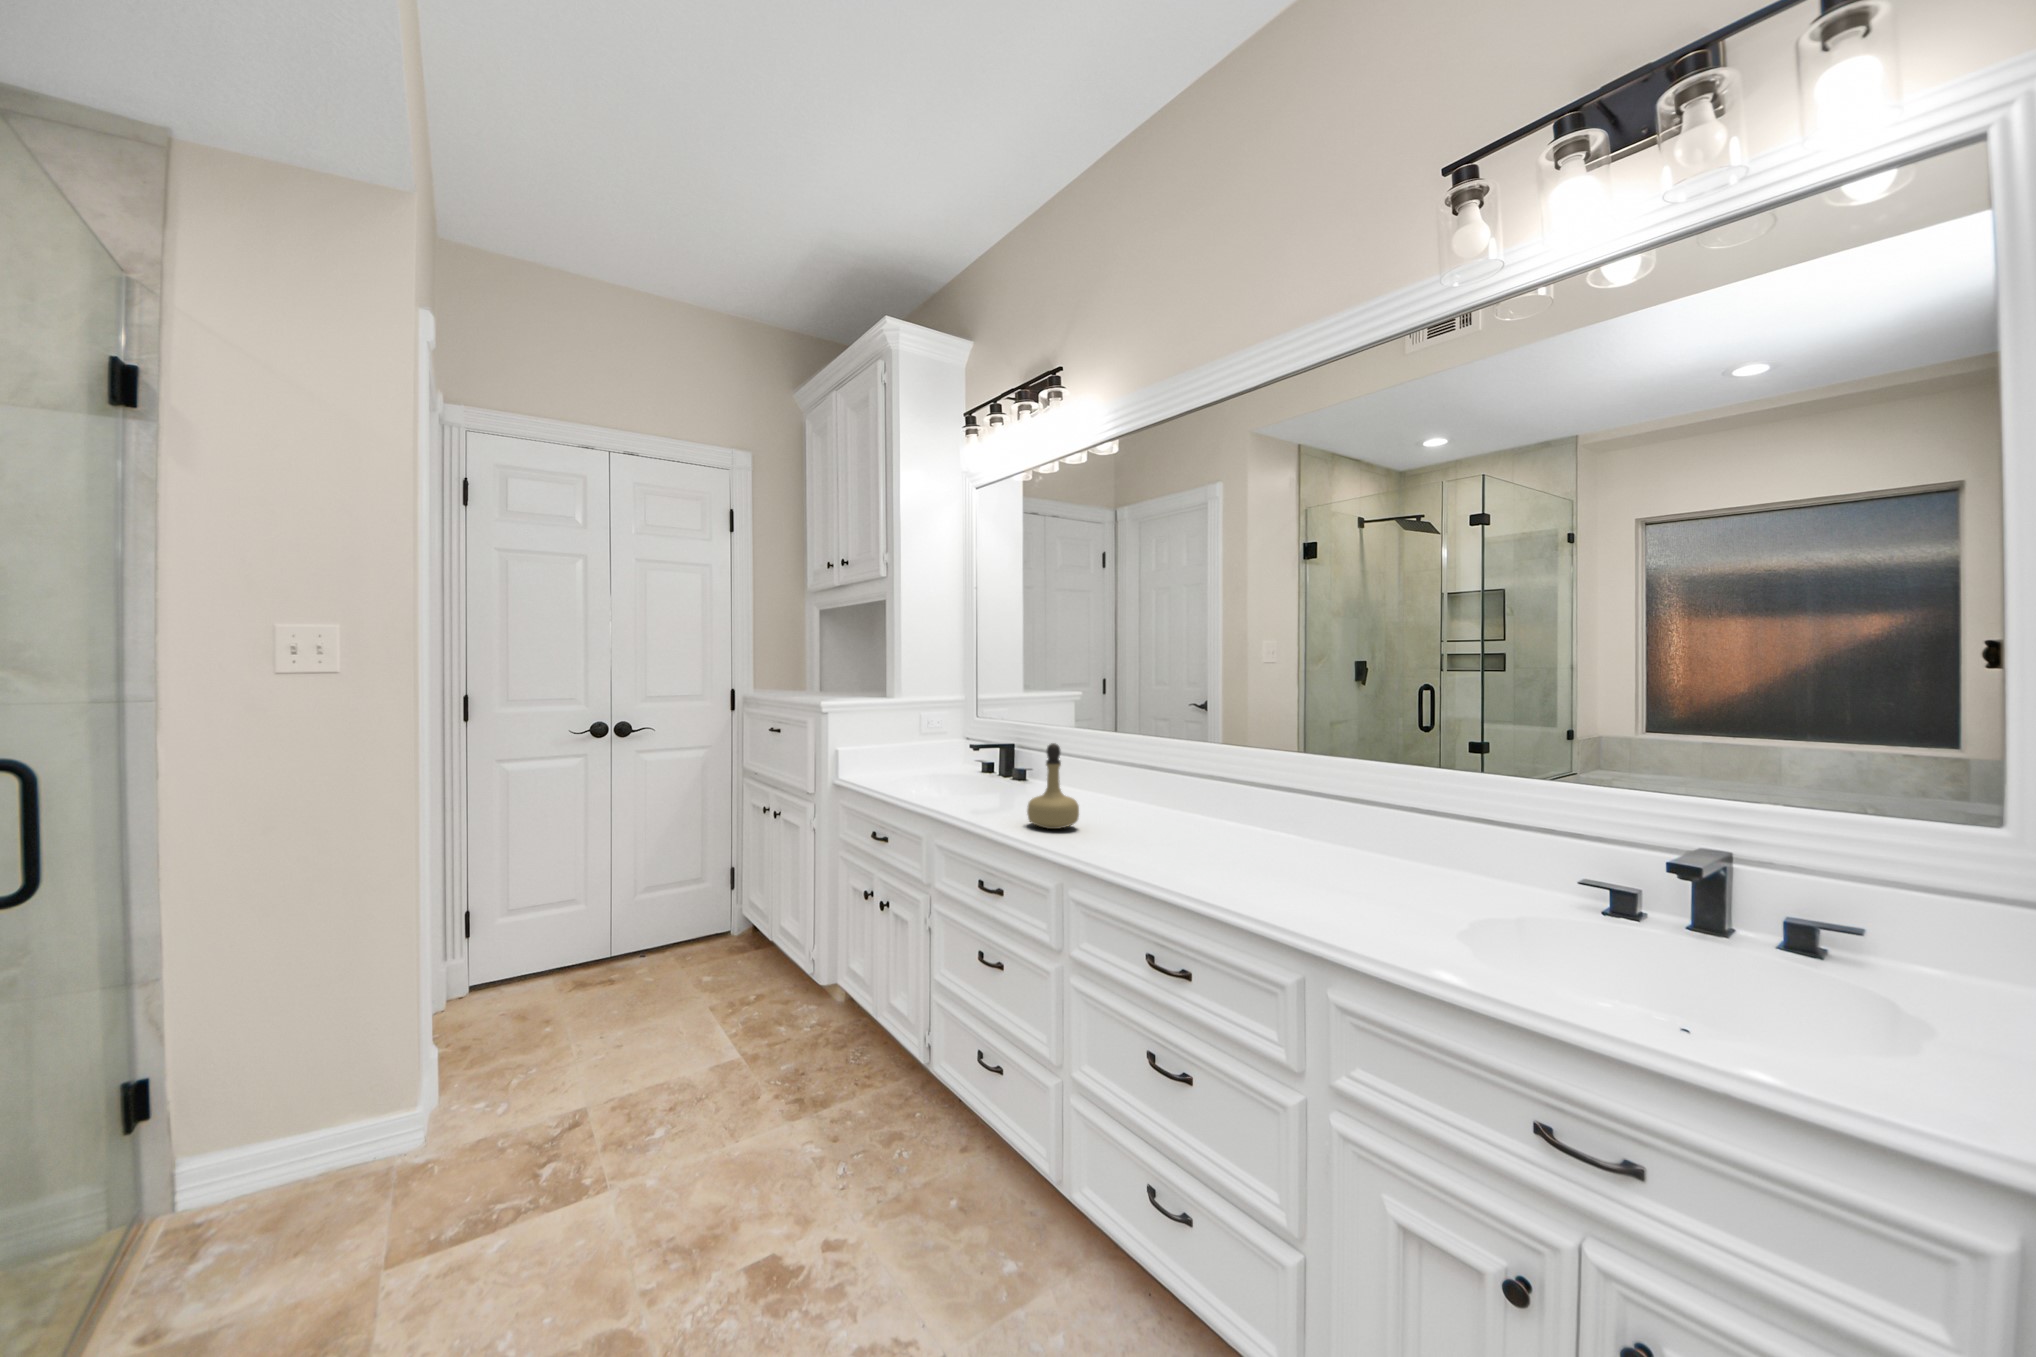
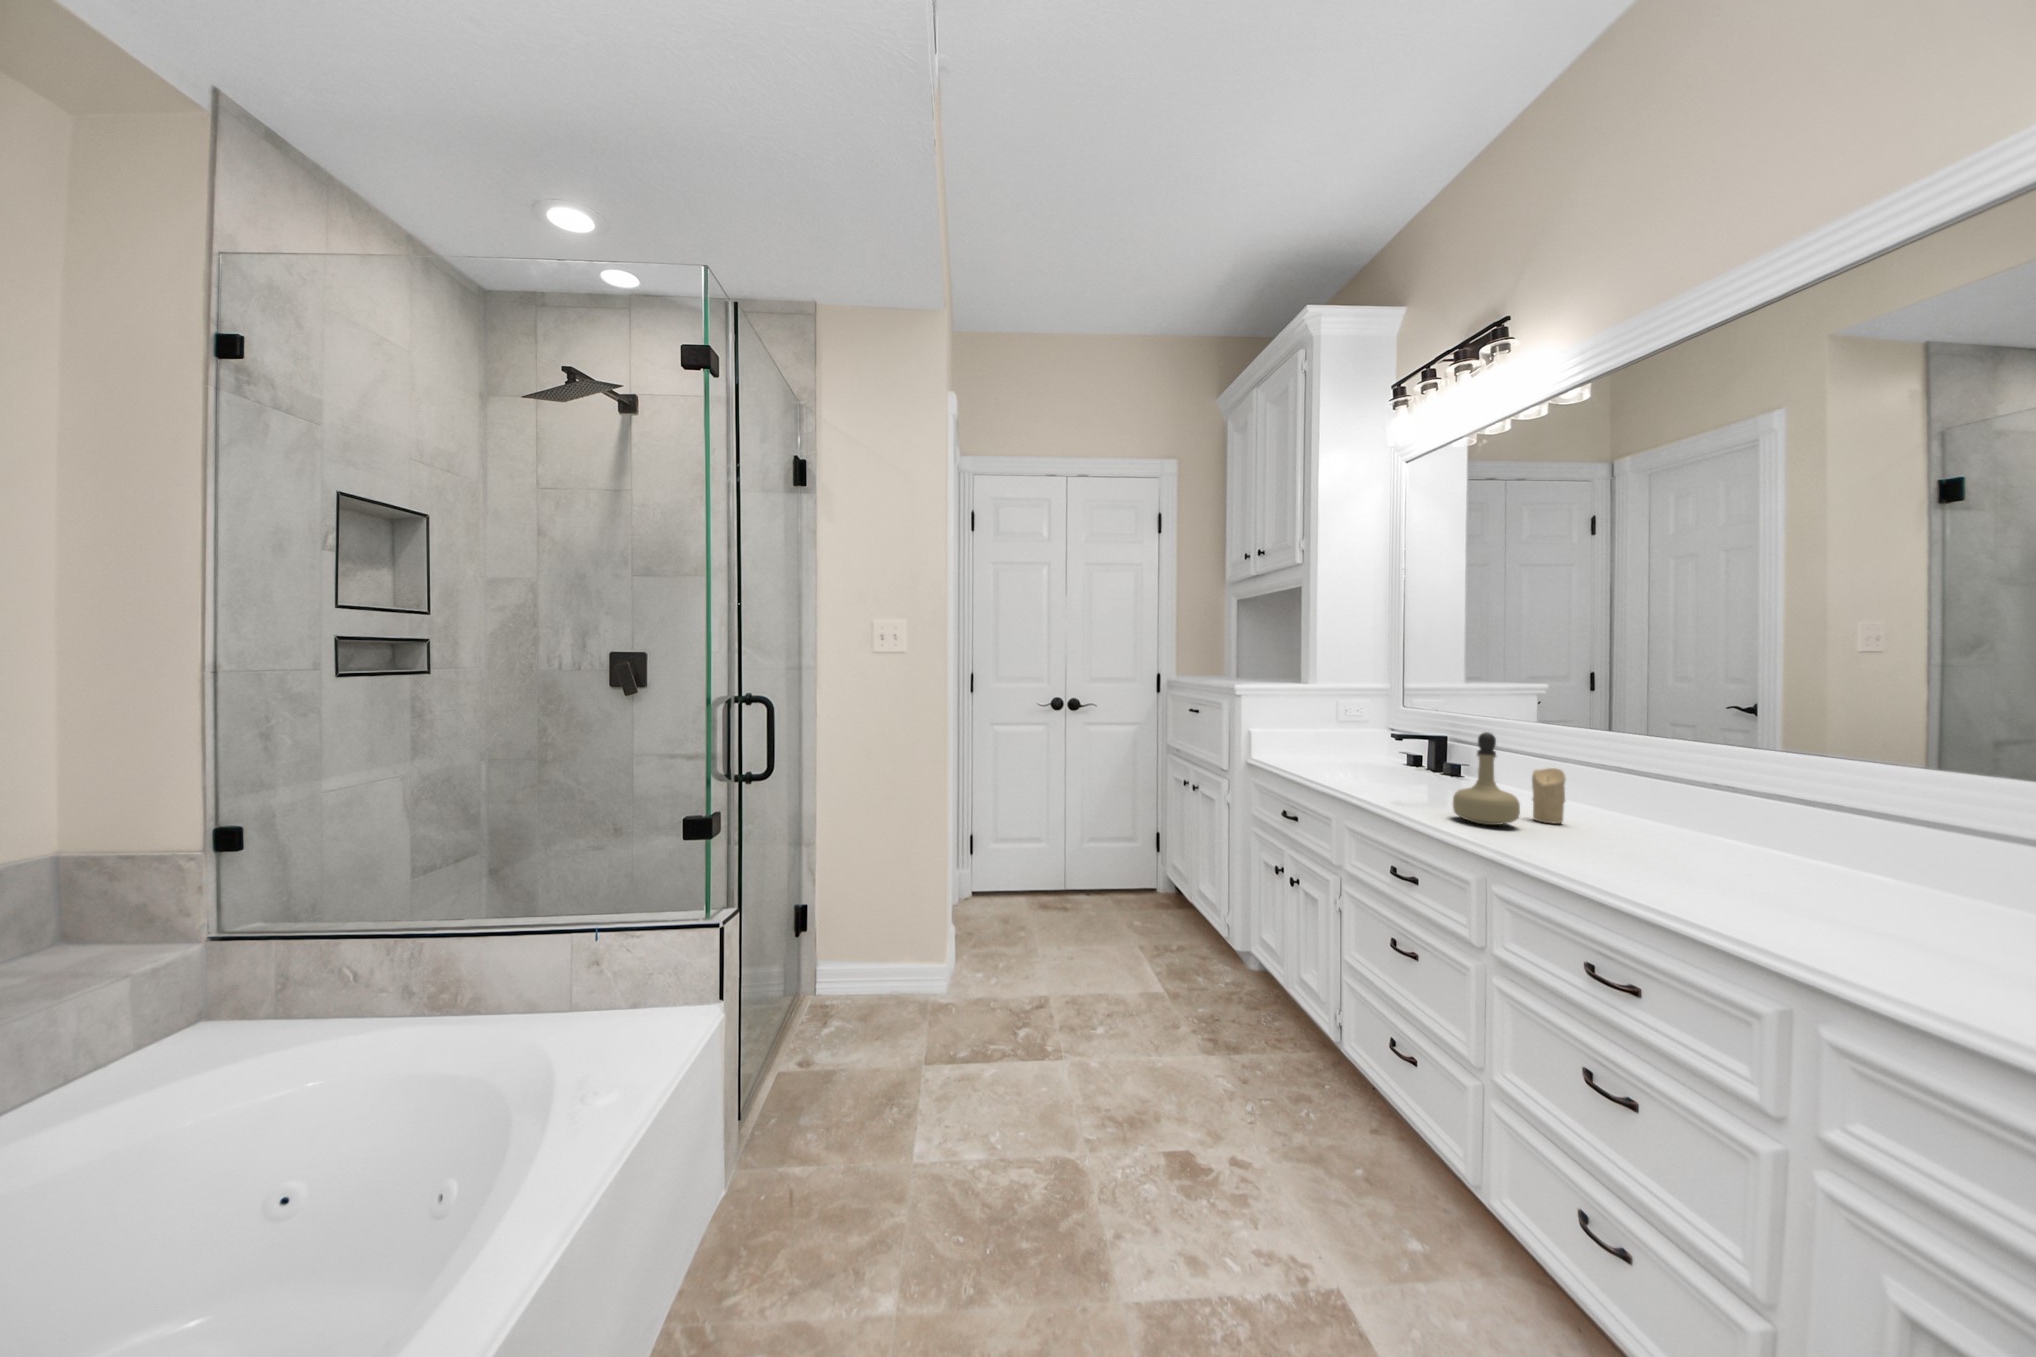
candle: none [1085,771,1109,820] -> present [1532,768,1566,824]

